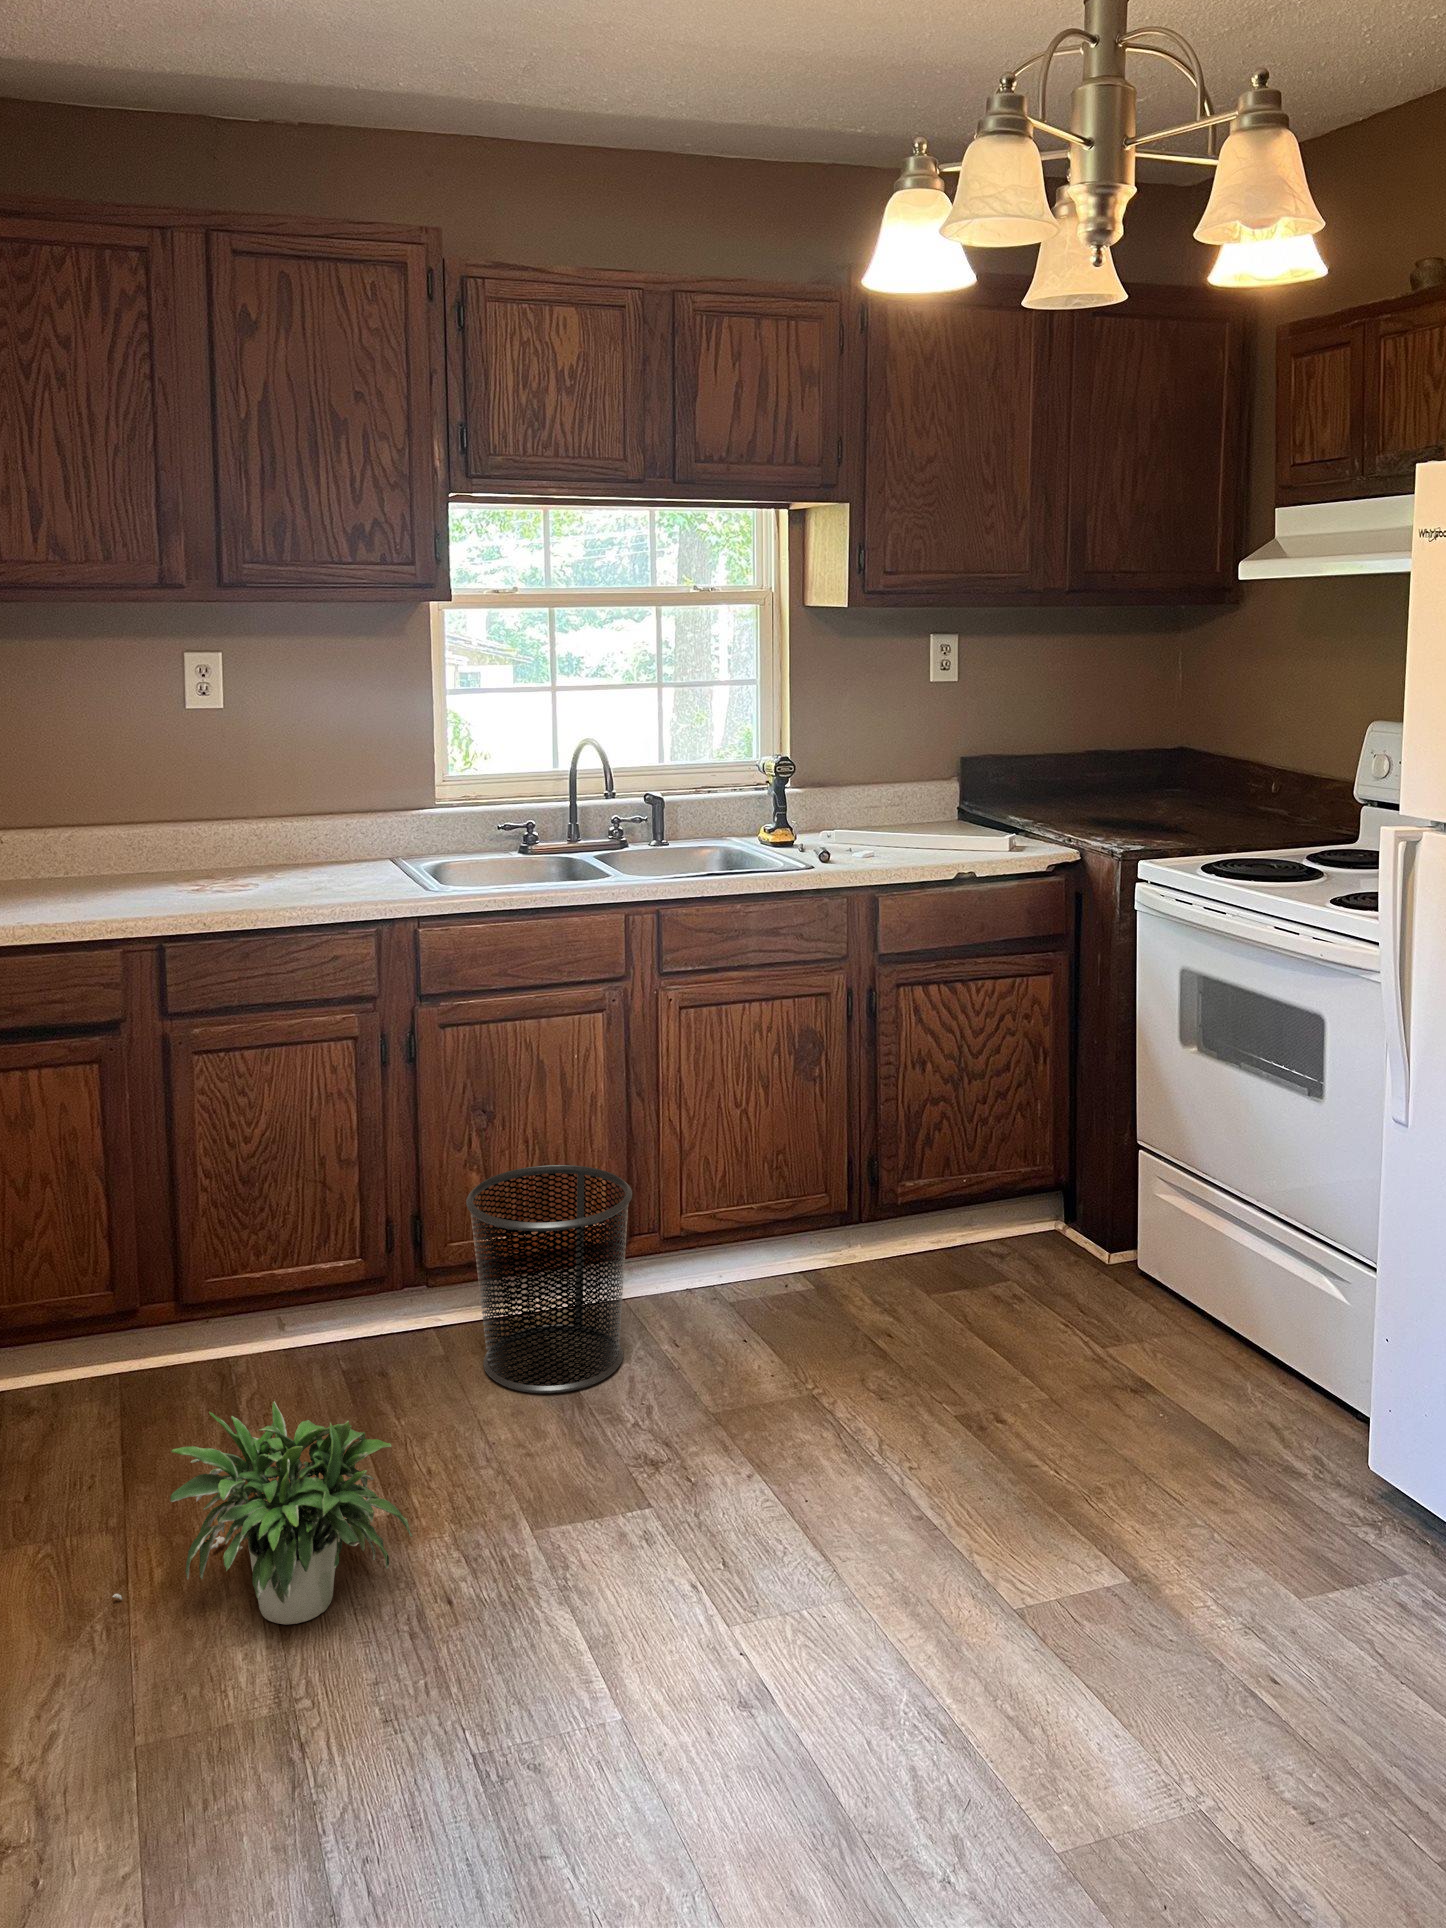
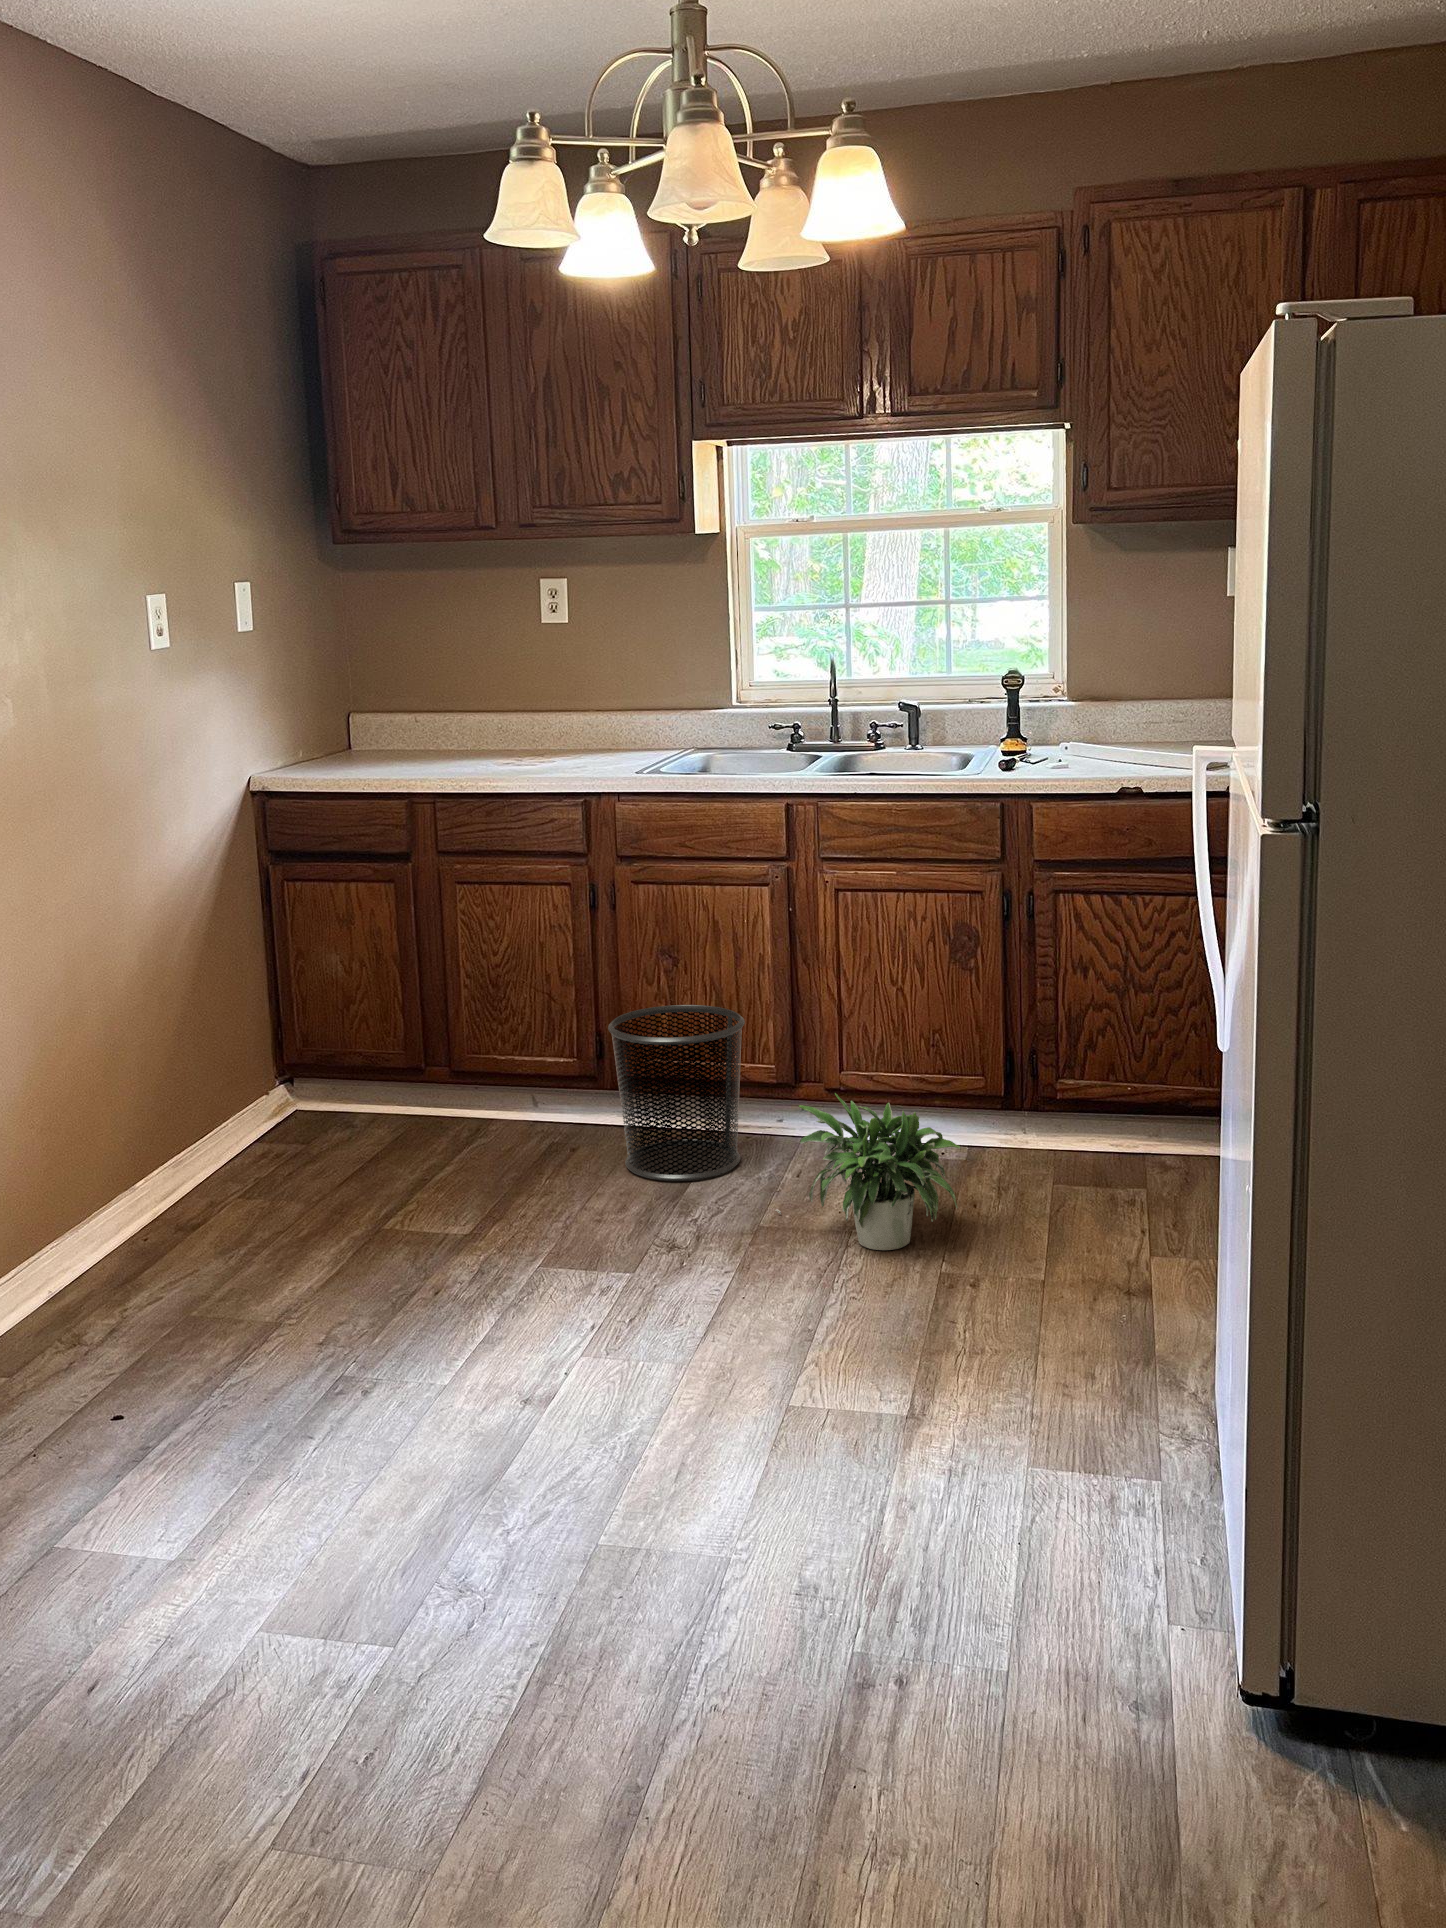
potted plant: present [113,1401,412,1624] -> present [775,1093,960,1250]

